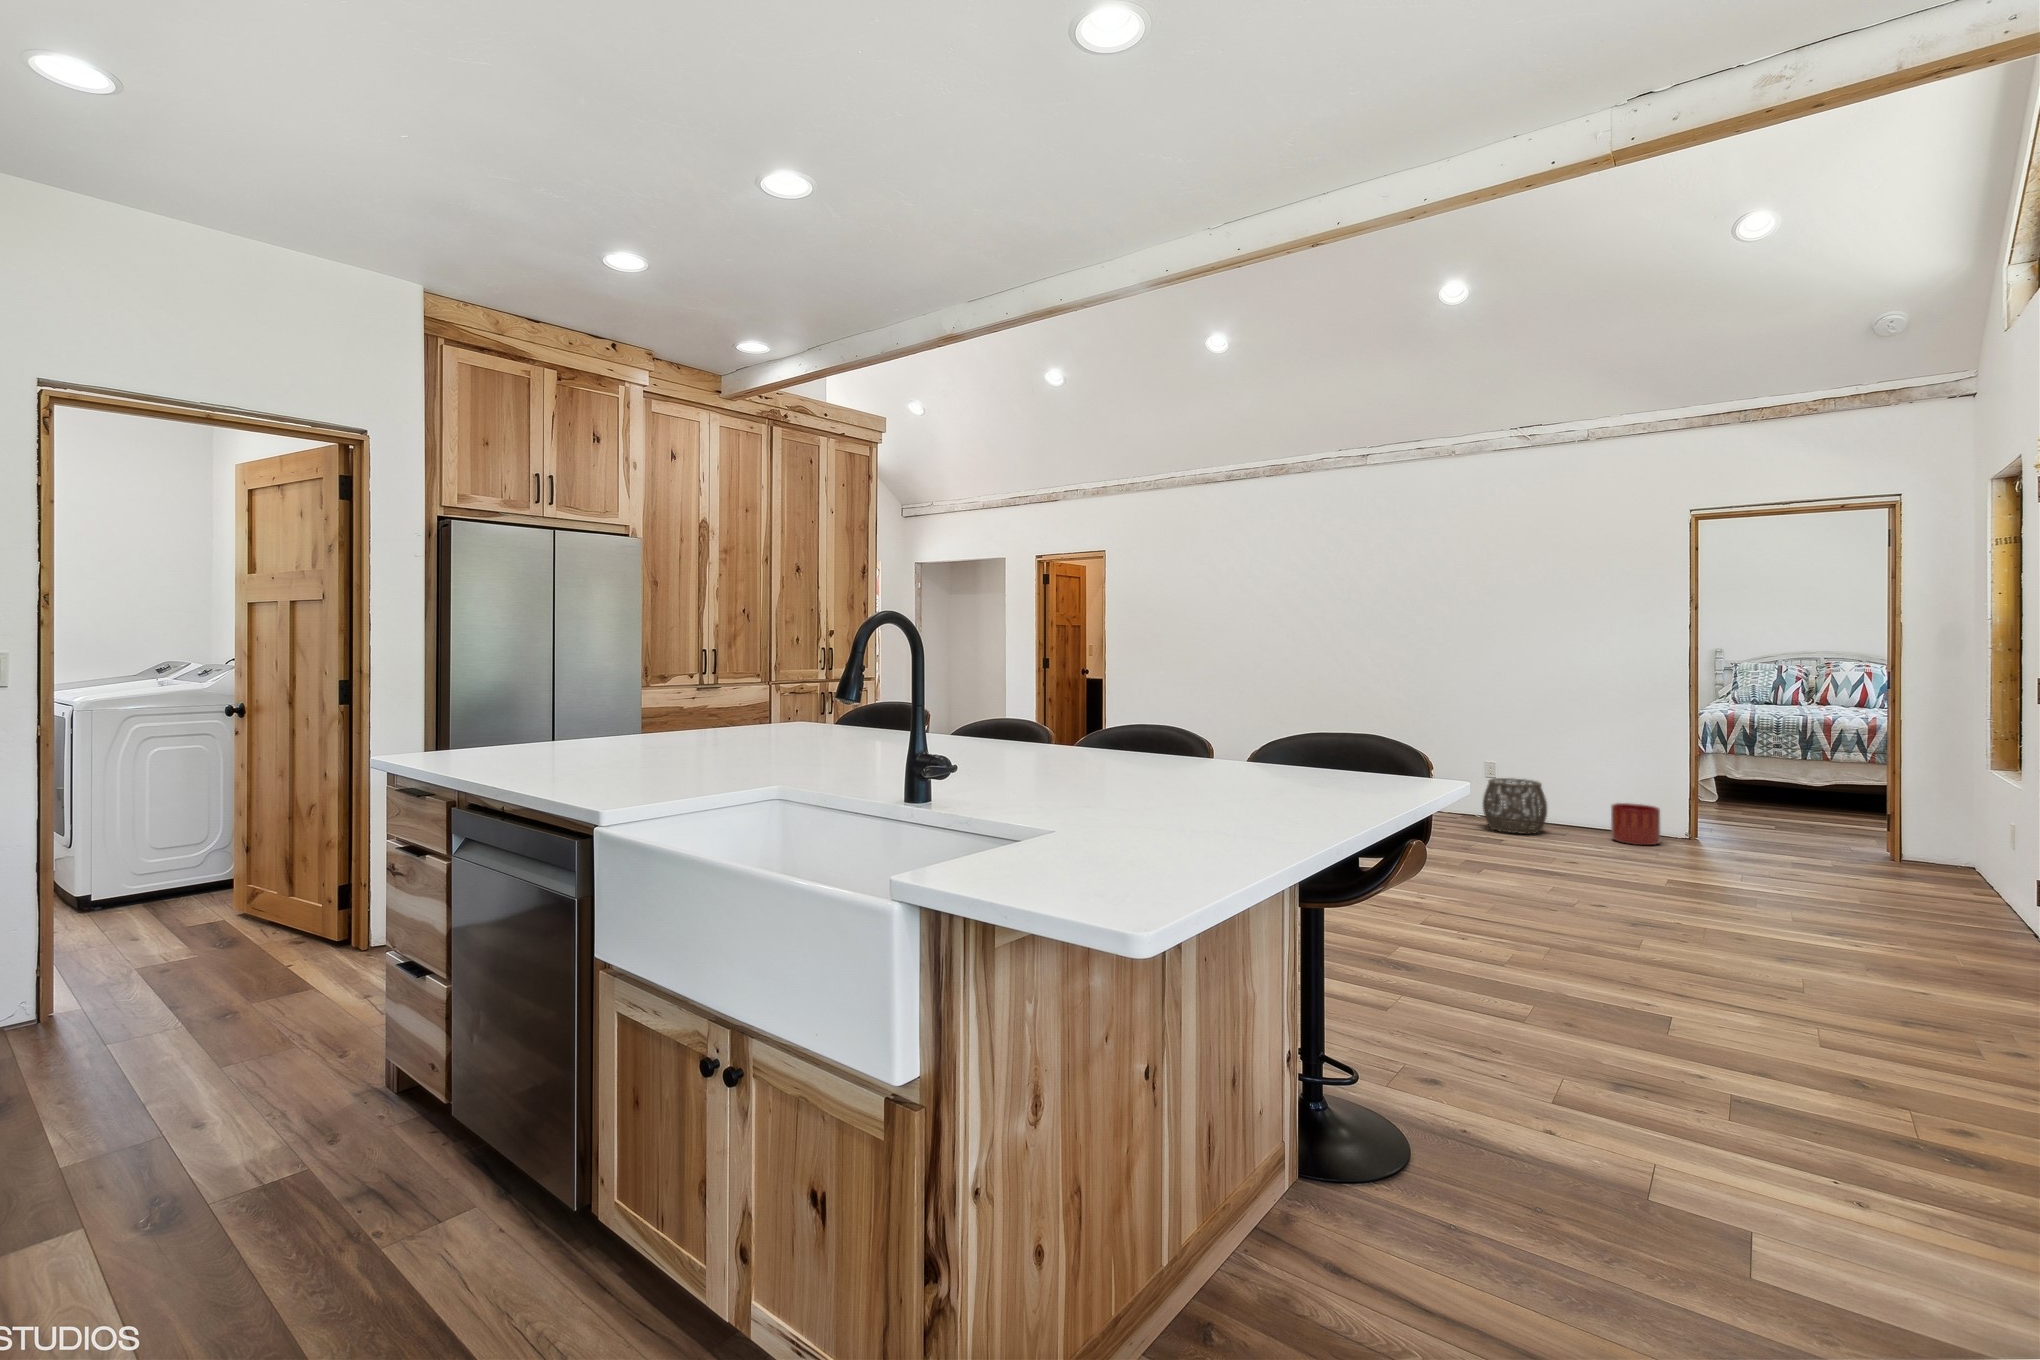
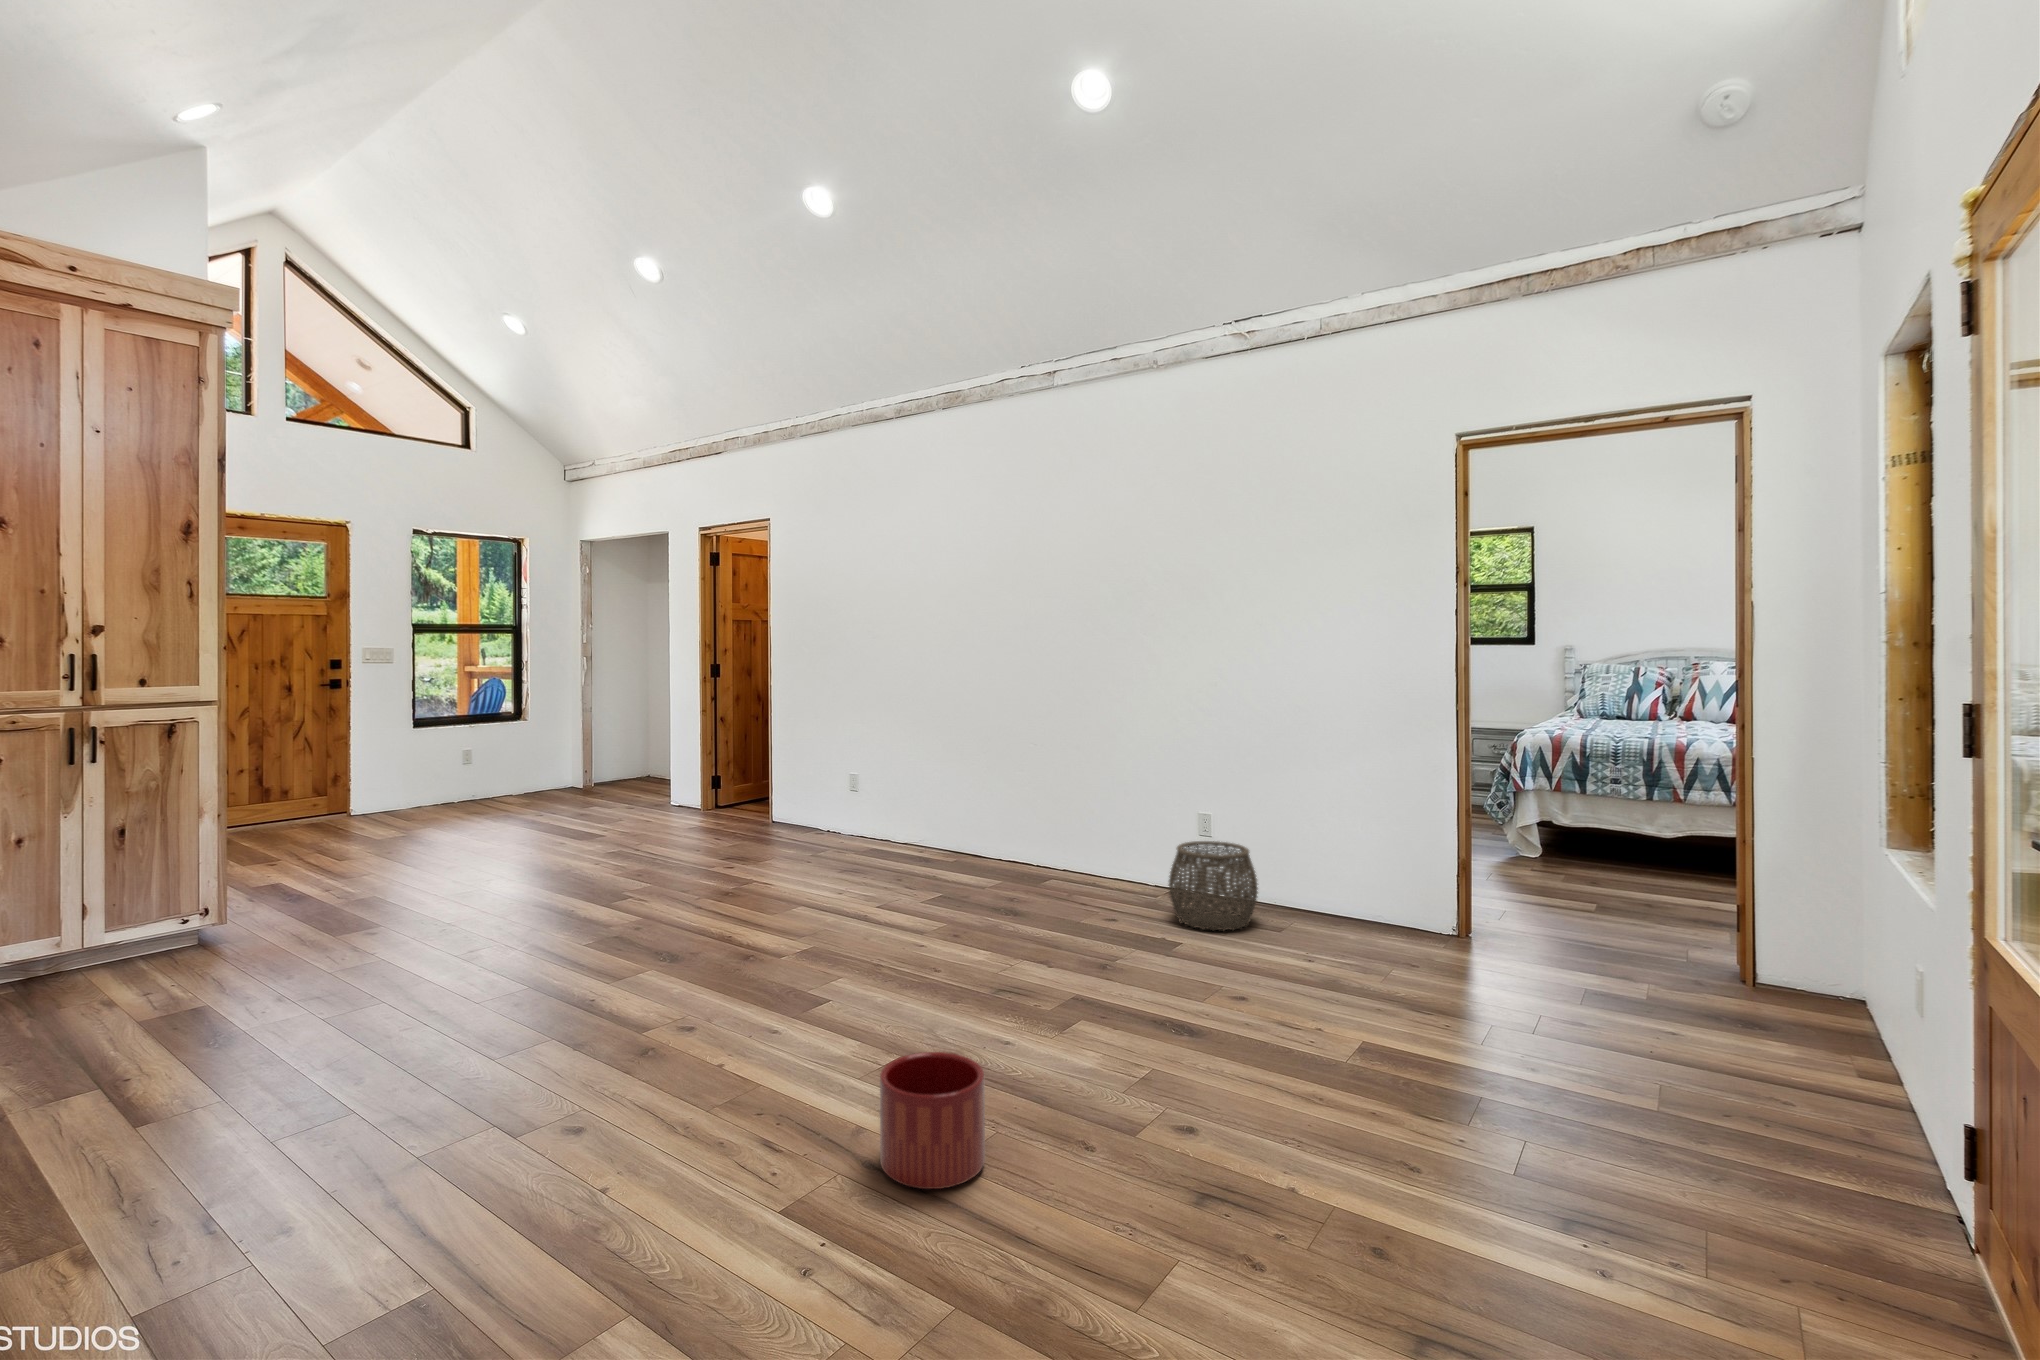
planter: present [1611,803,1660,845] -> present [880,1052,985,1189]

